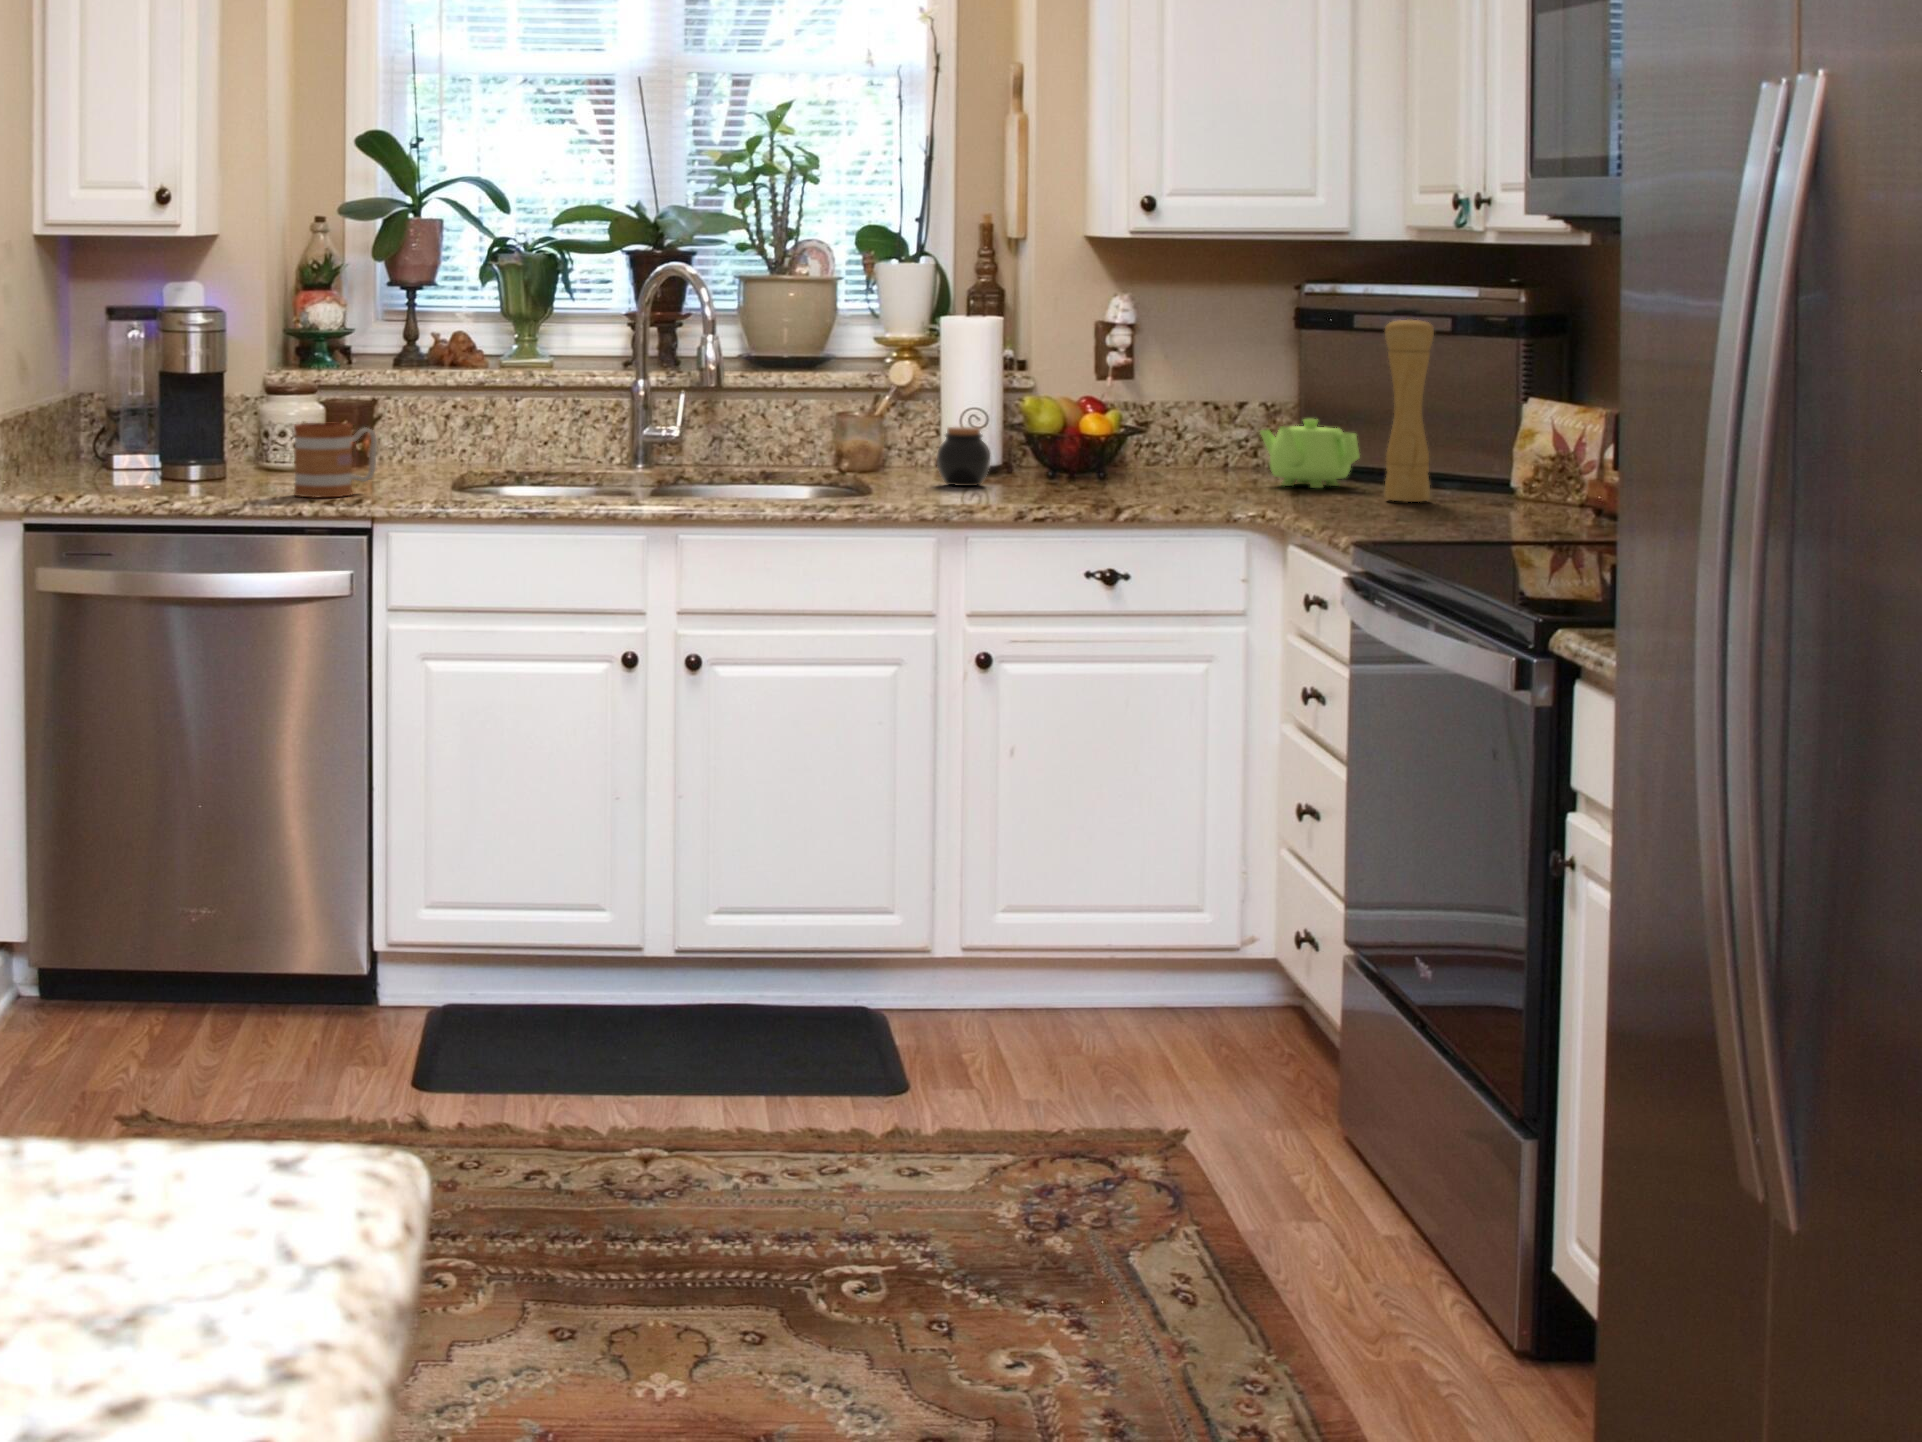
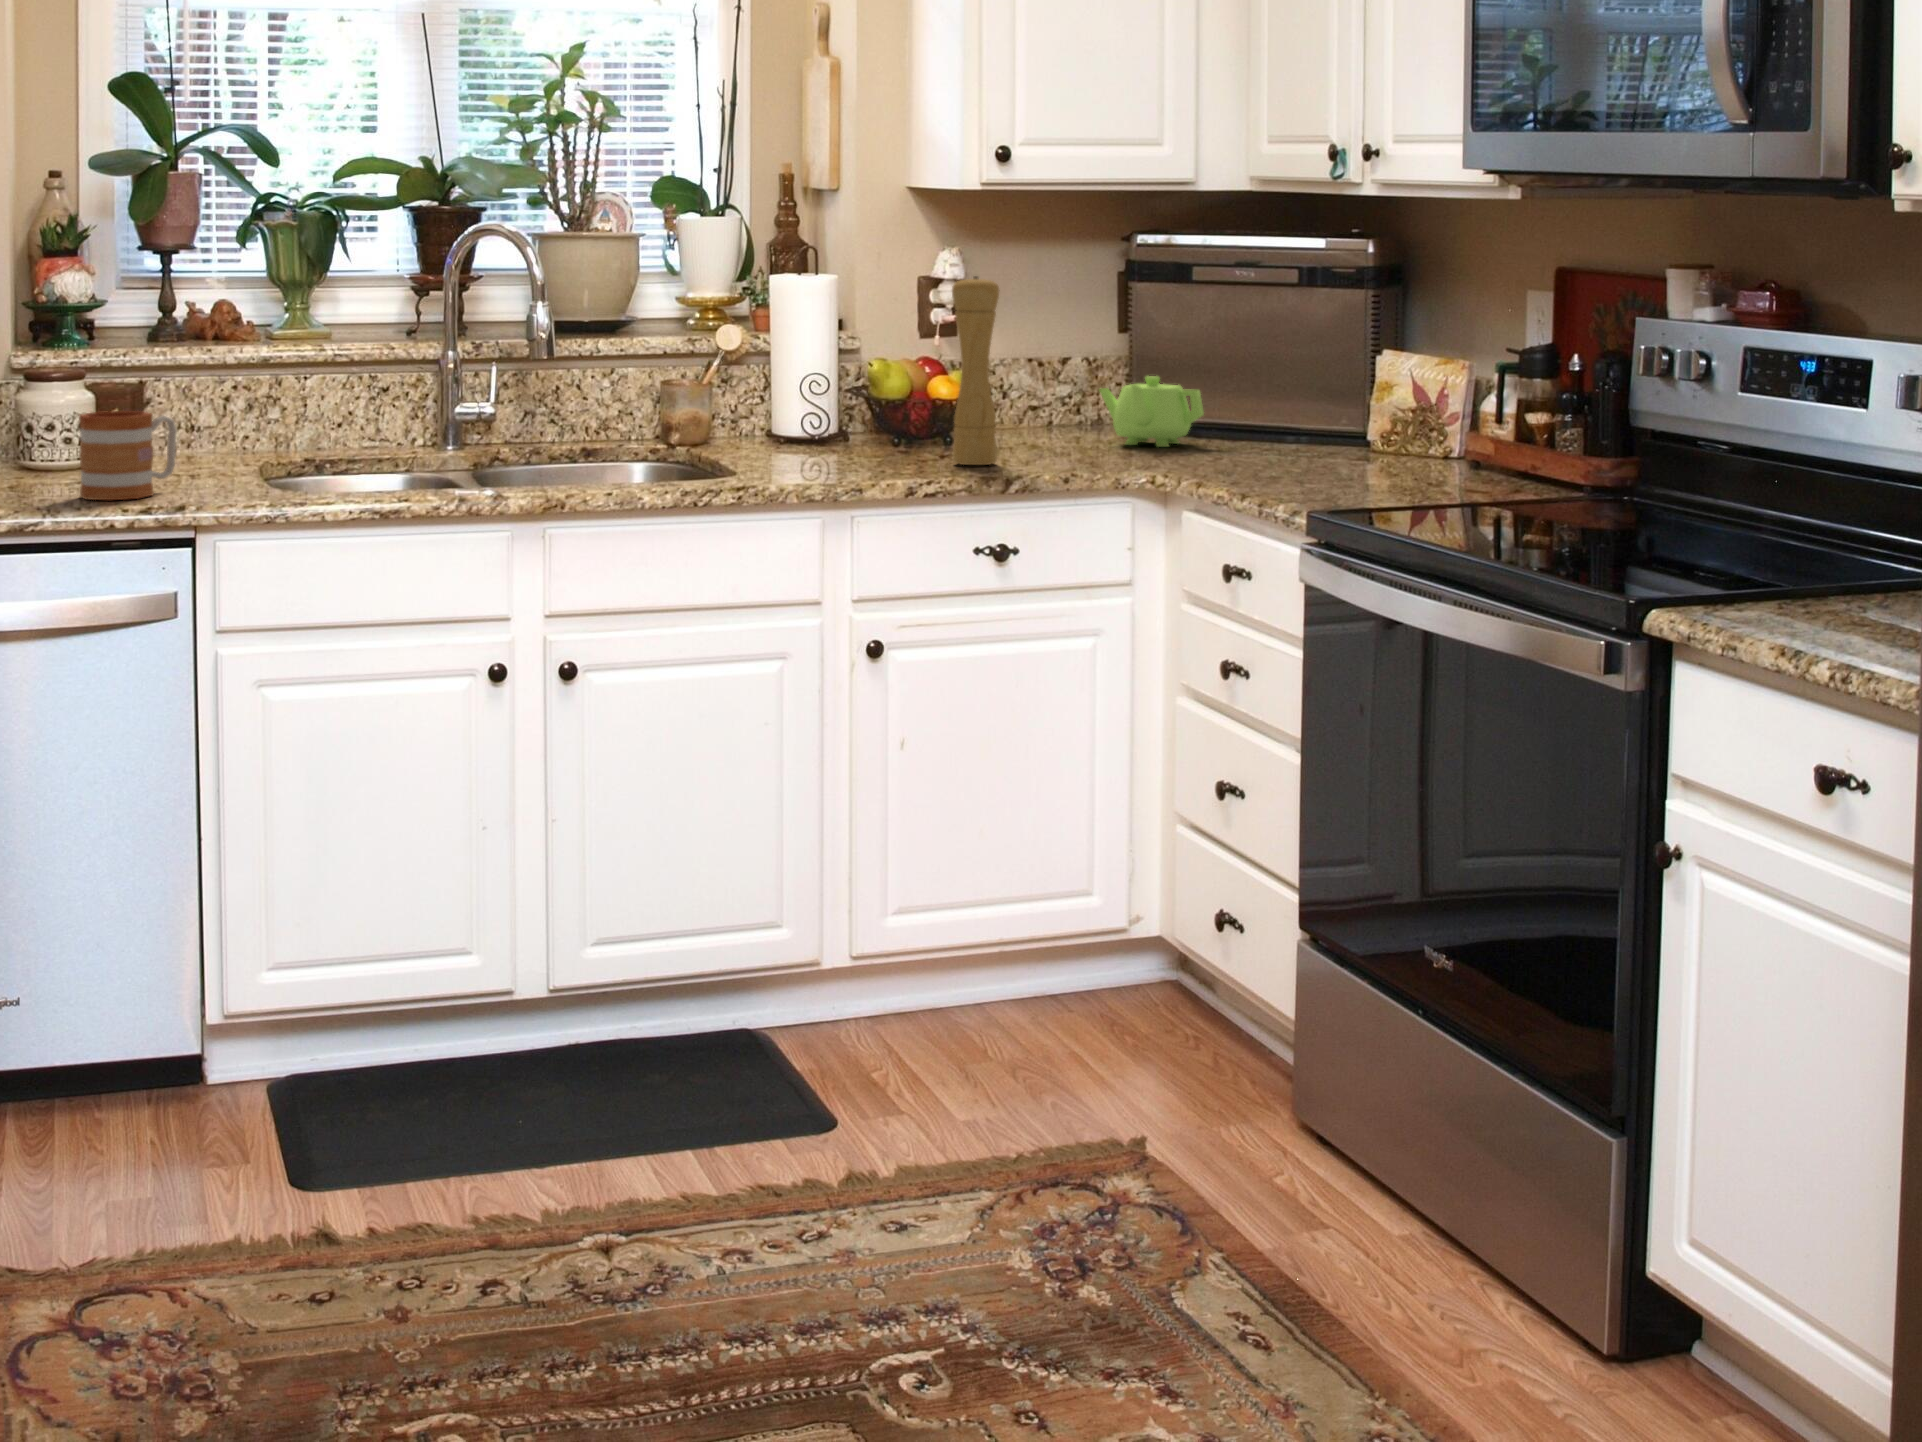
pepper mill: present [1385,317,1434,502] -> present [952,276,1000,465]
jar: present [937,427,990,486] -> none [786,394,842,457]

